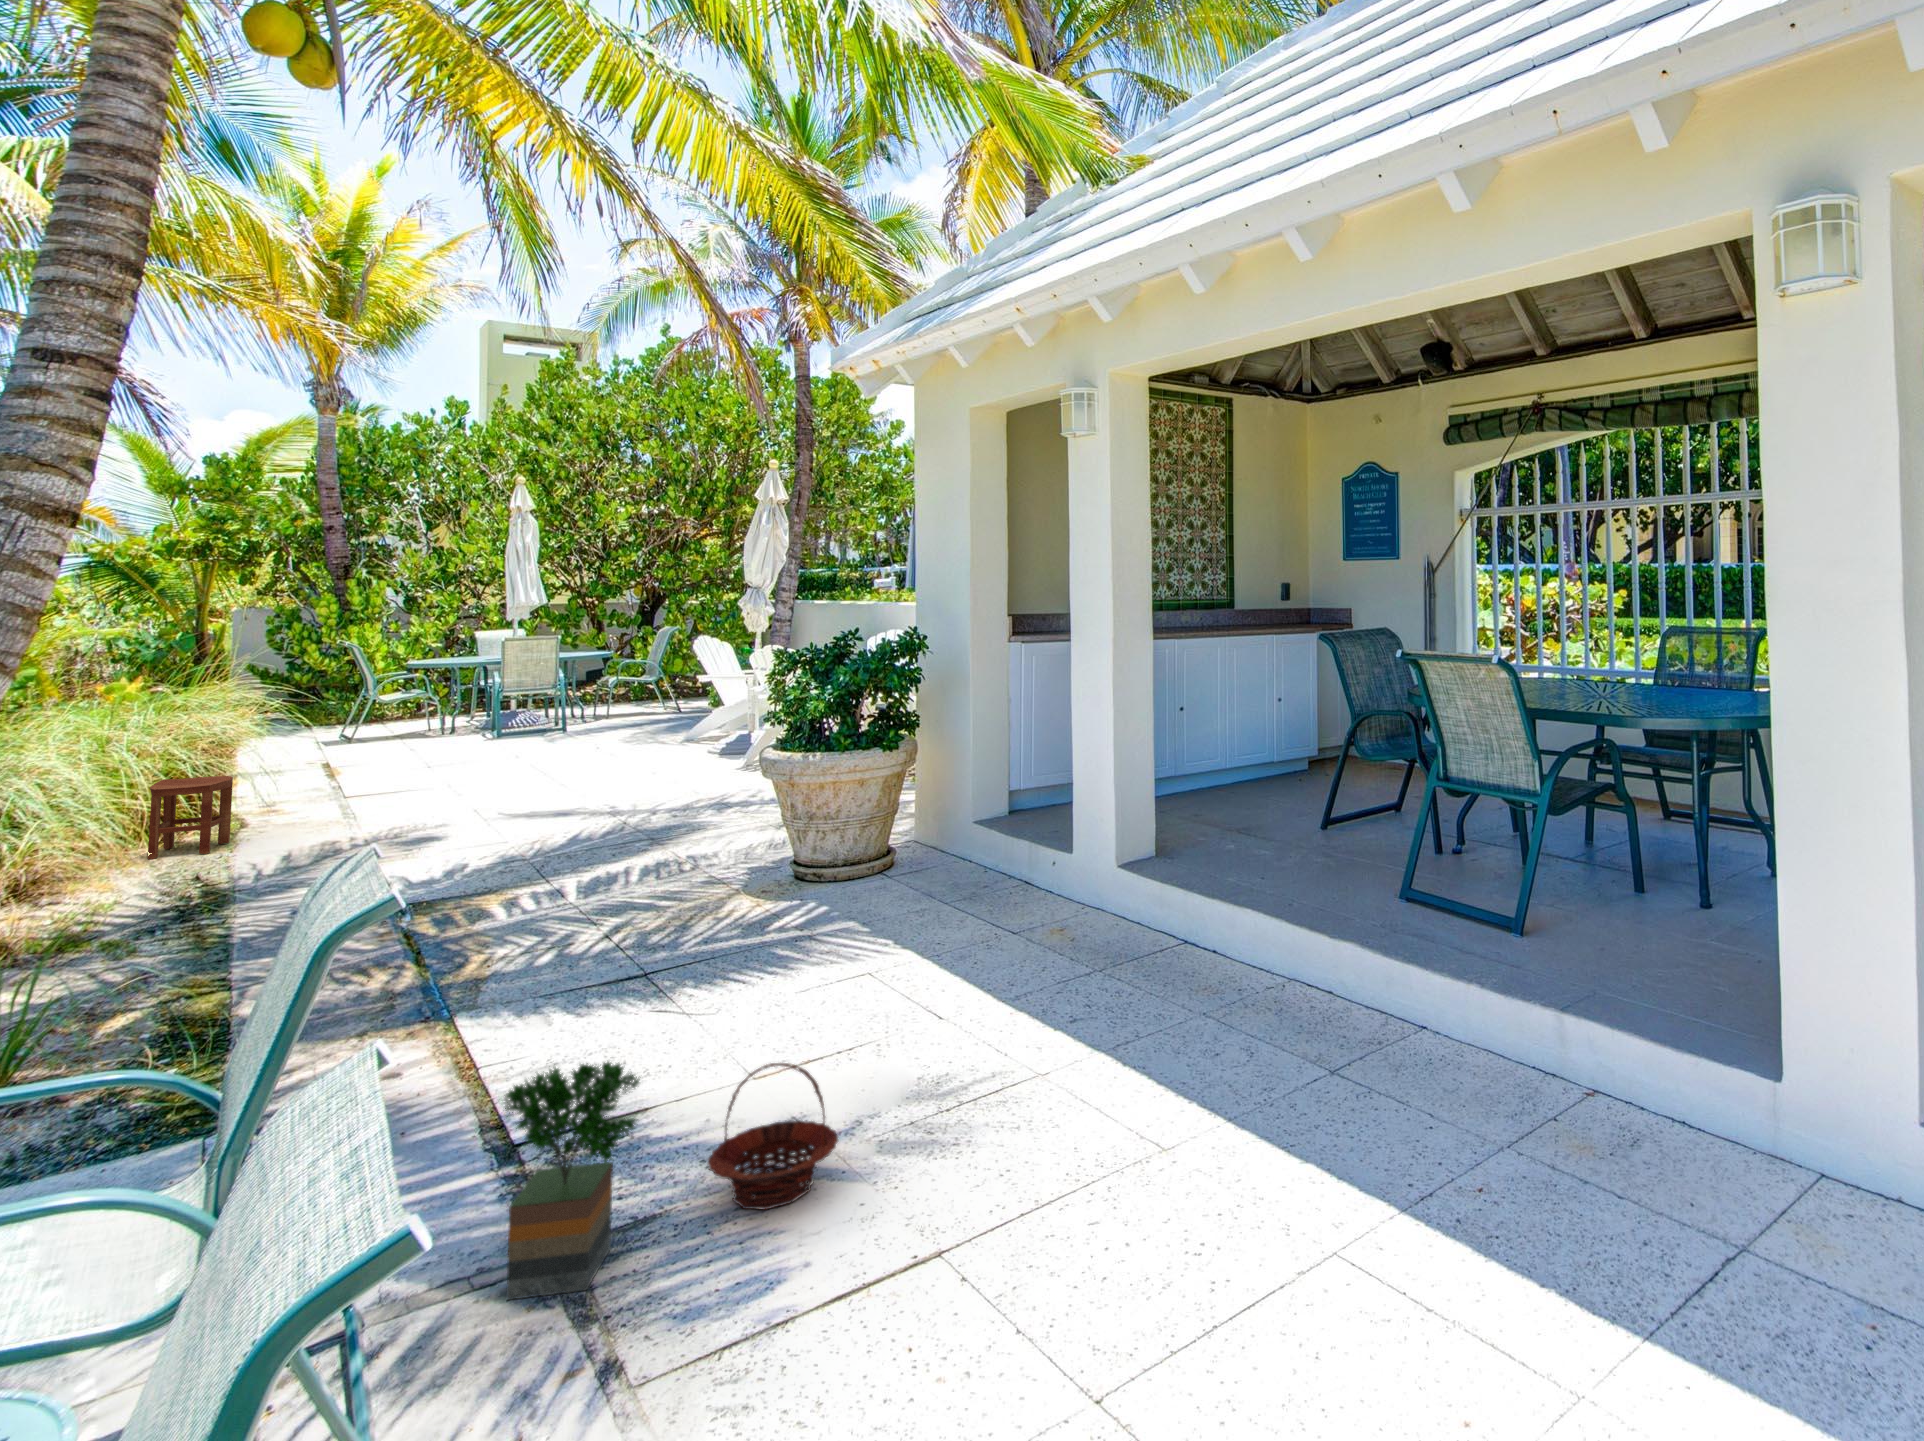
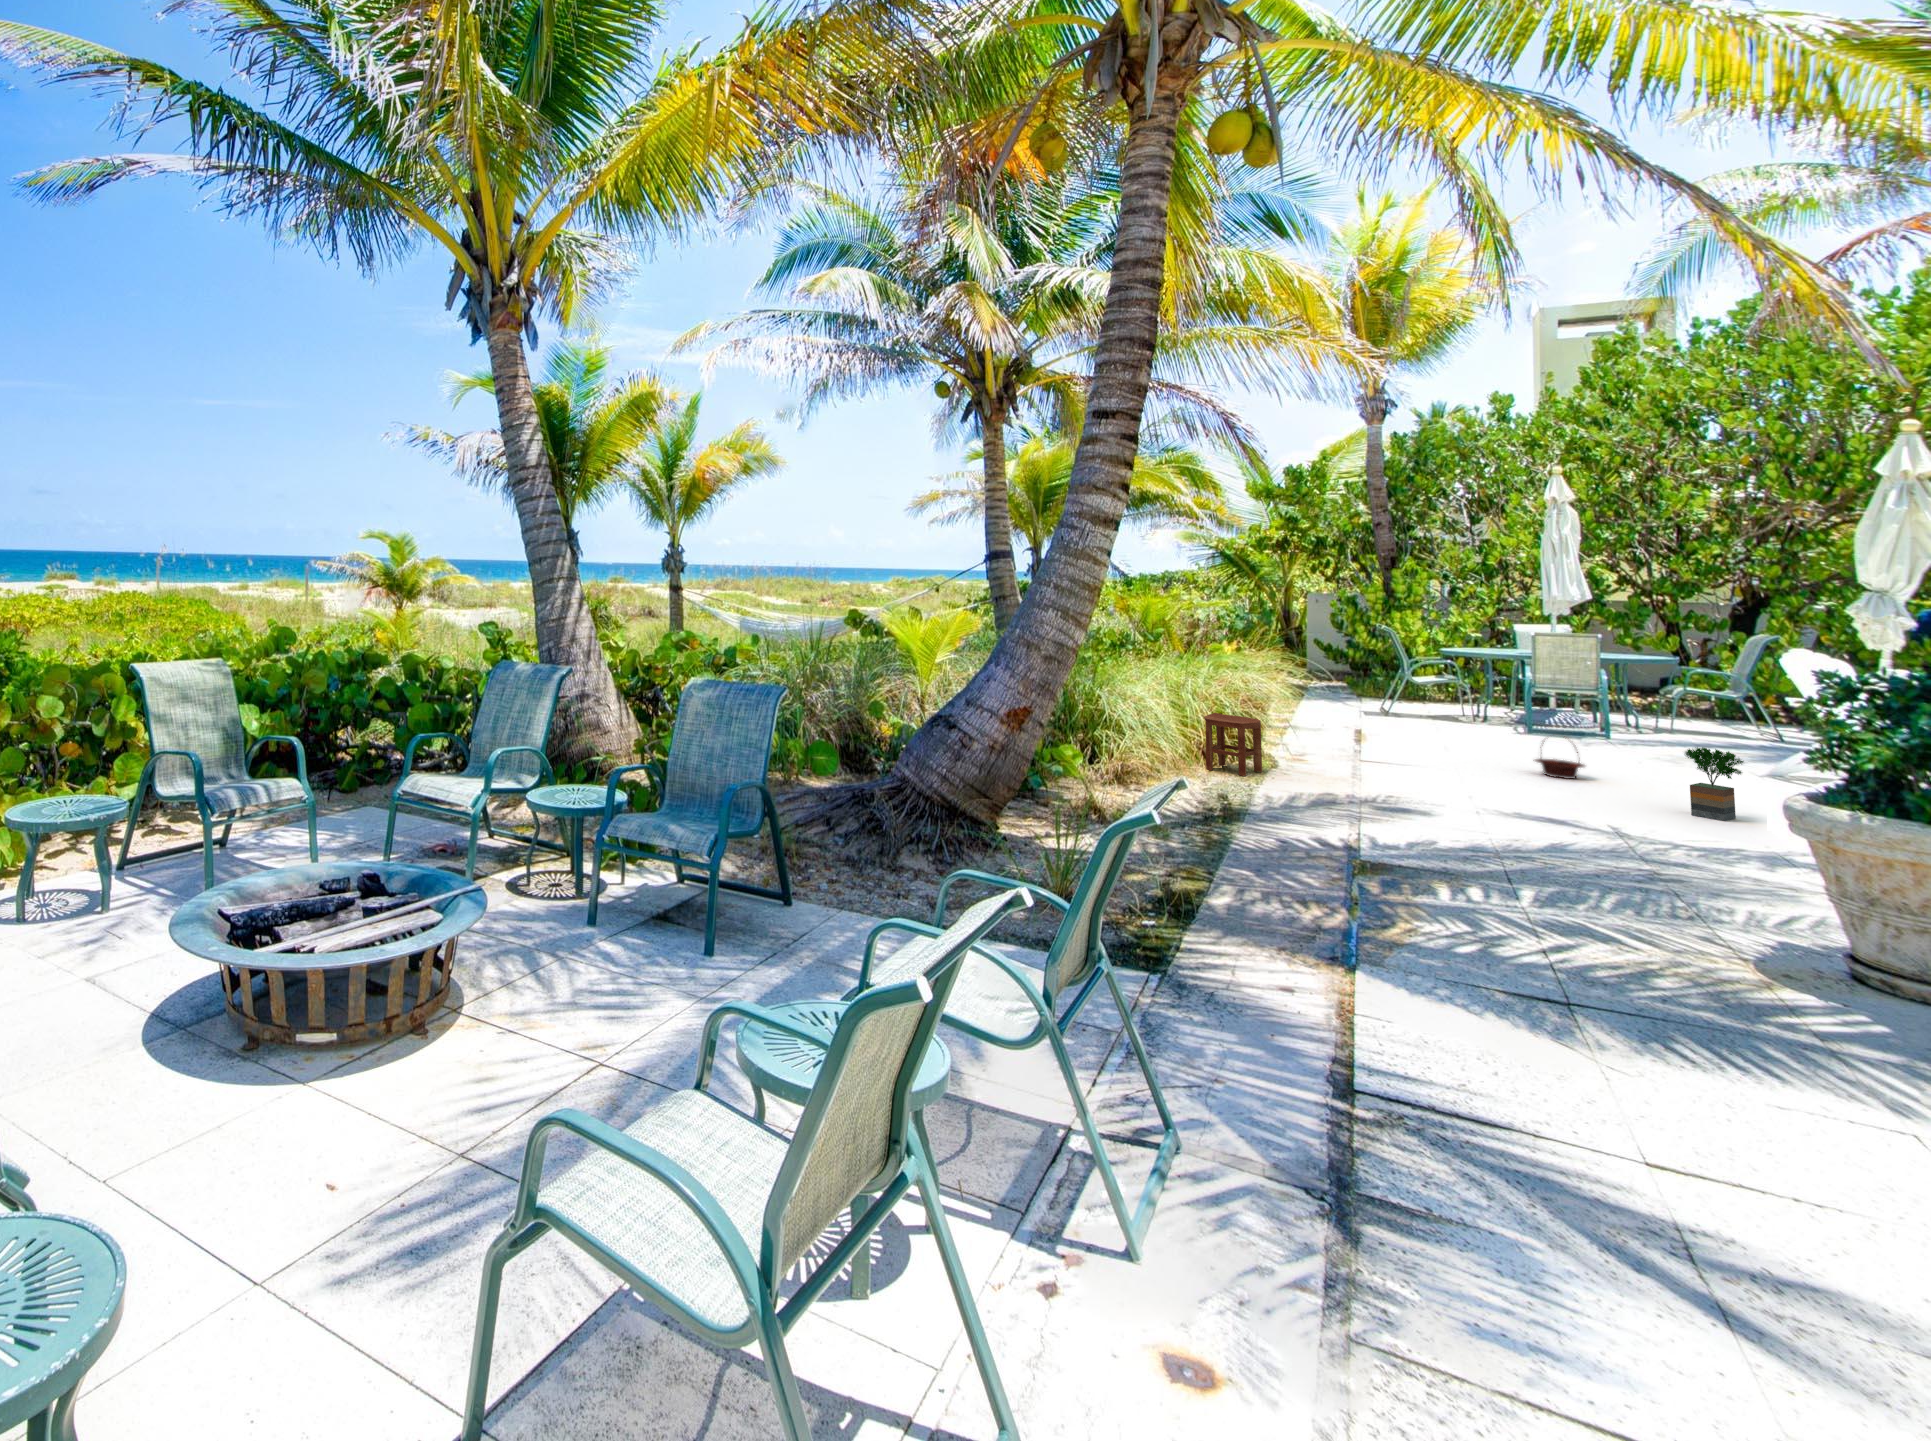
potted tree: present [504,1061,640,1300] -> present [1685,747,1744,821]
basket: present [708,1063,838,1210] -> present [1535,736,1585,779]

